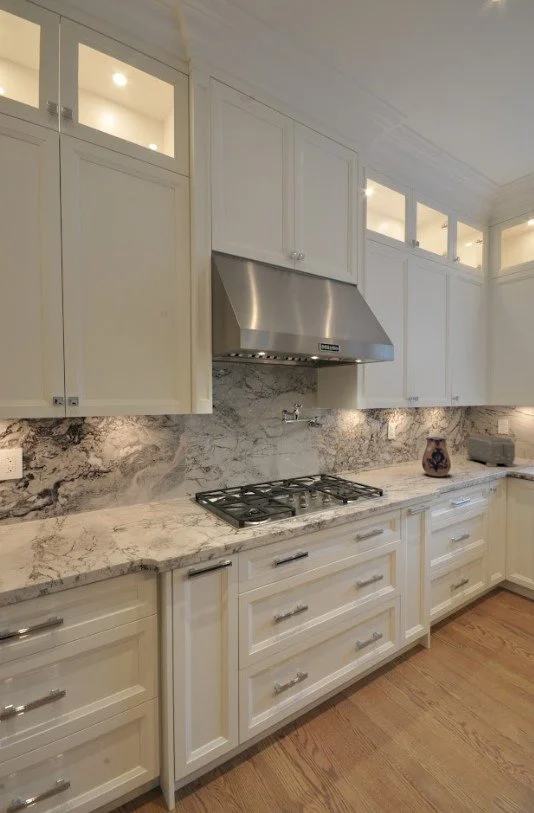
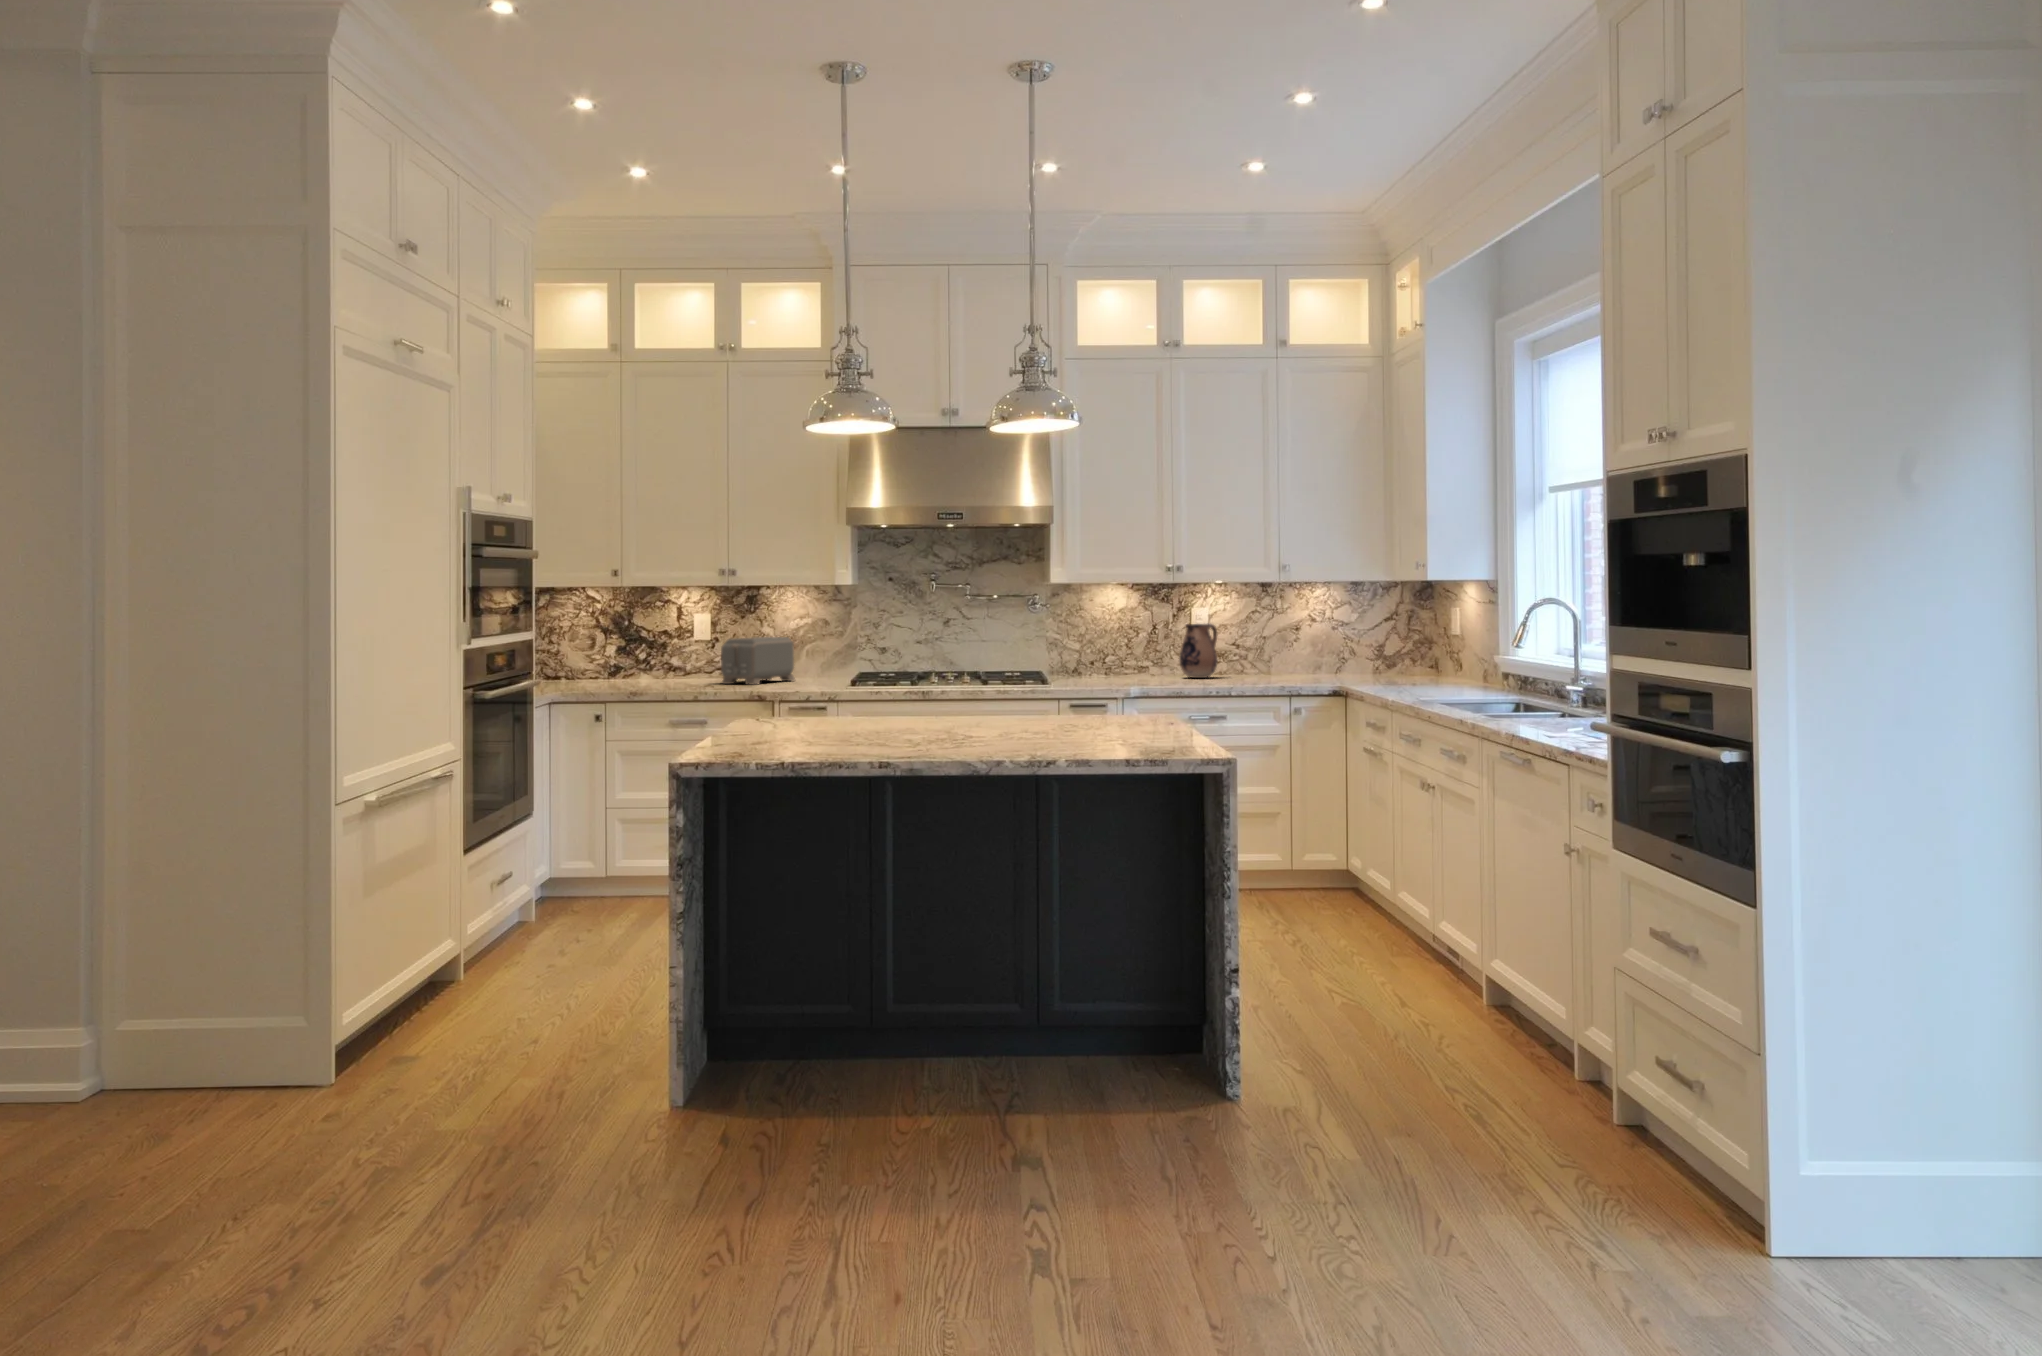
toaster: present [467,435,515,467] -> present [721,637,795,685]

